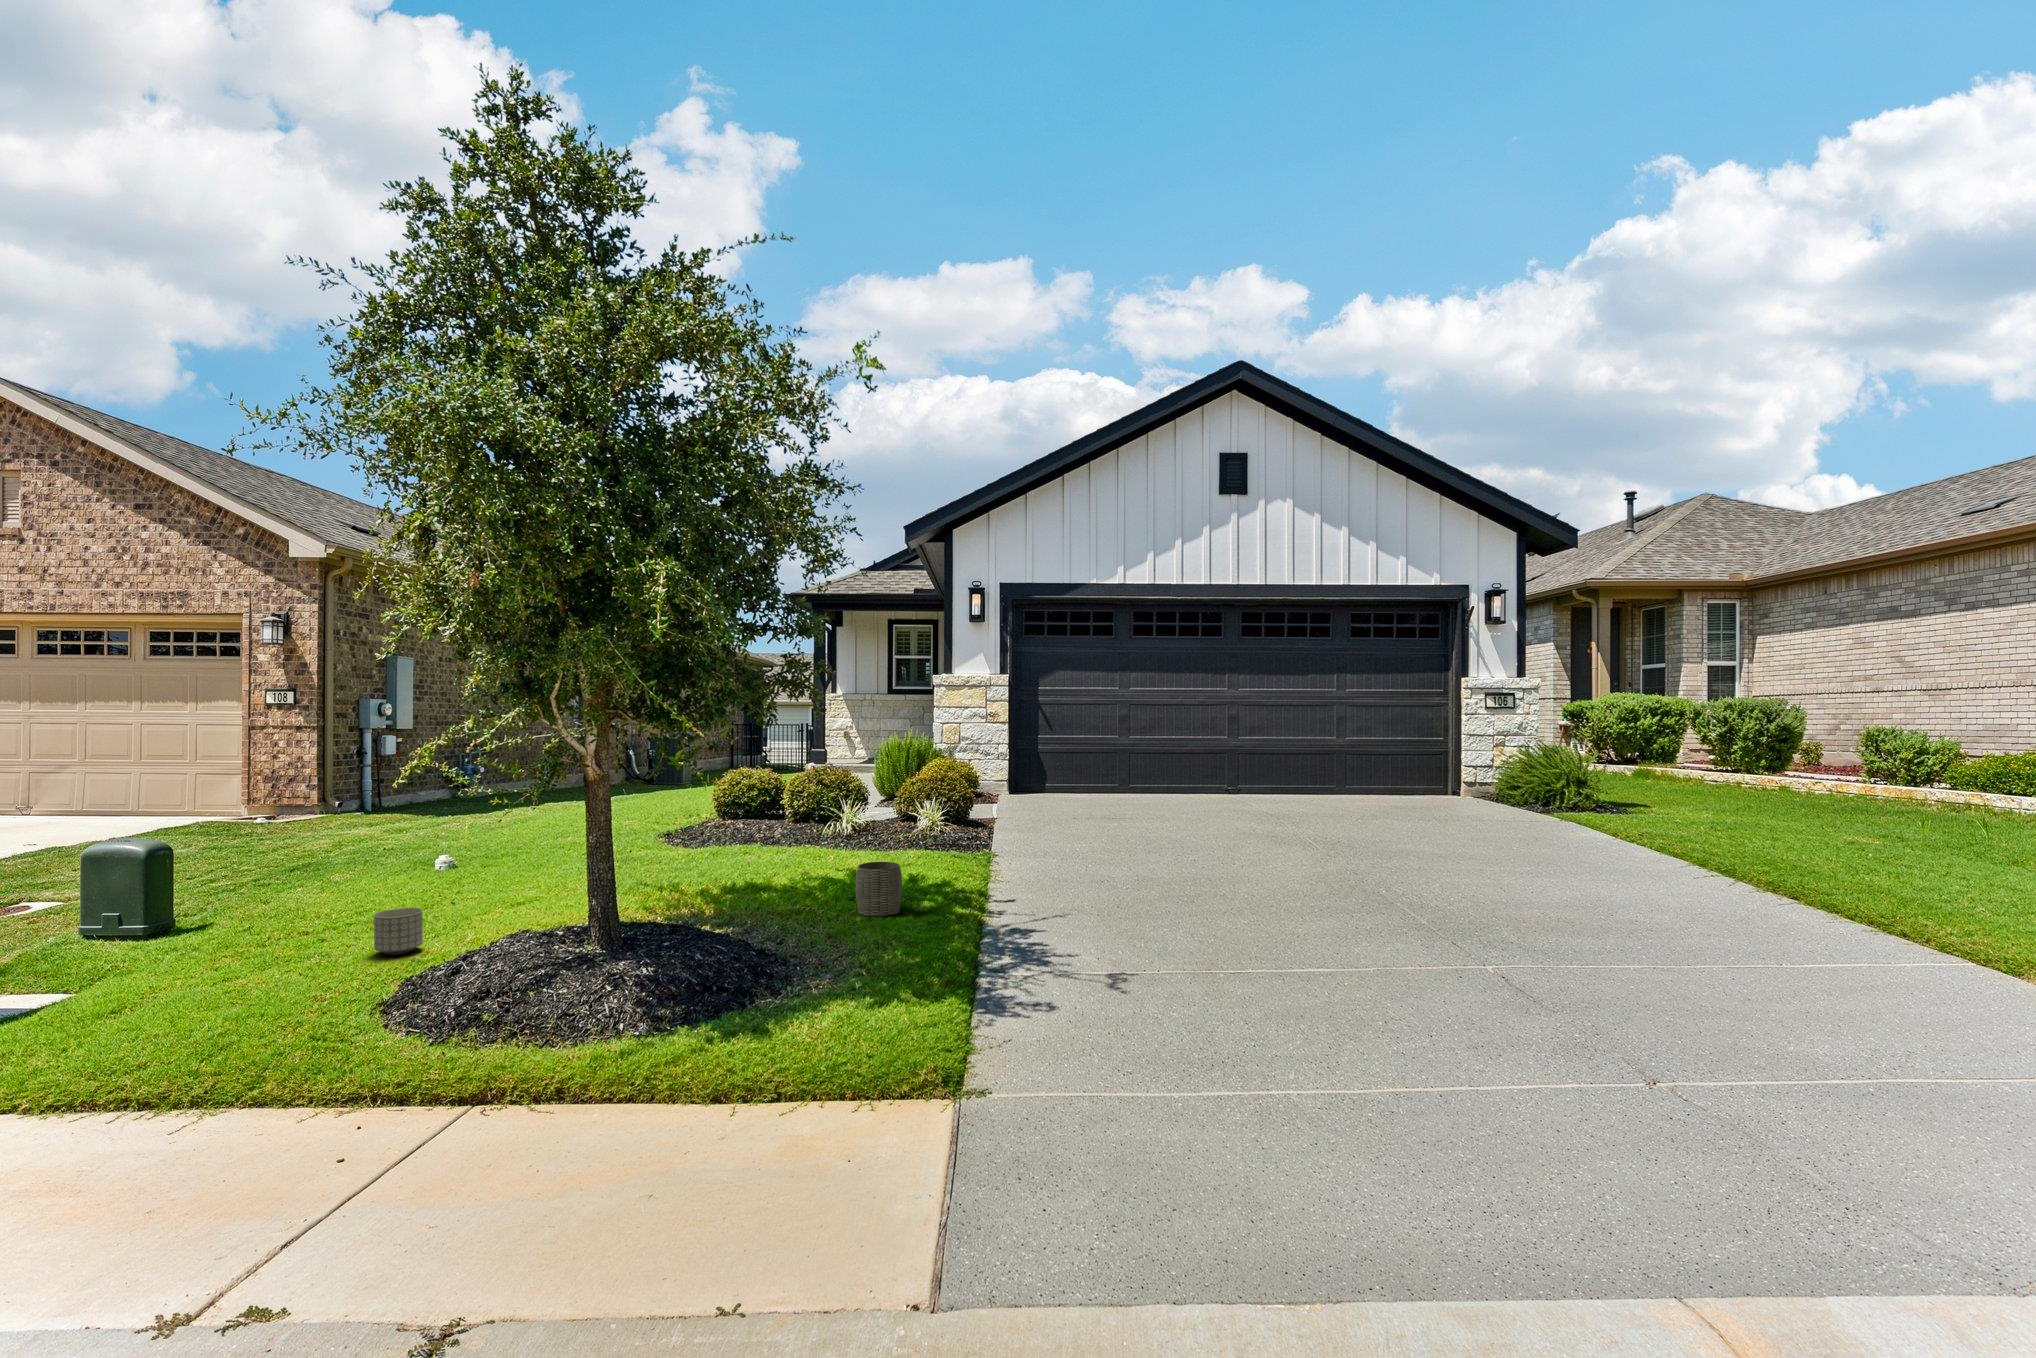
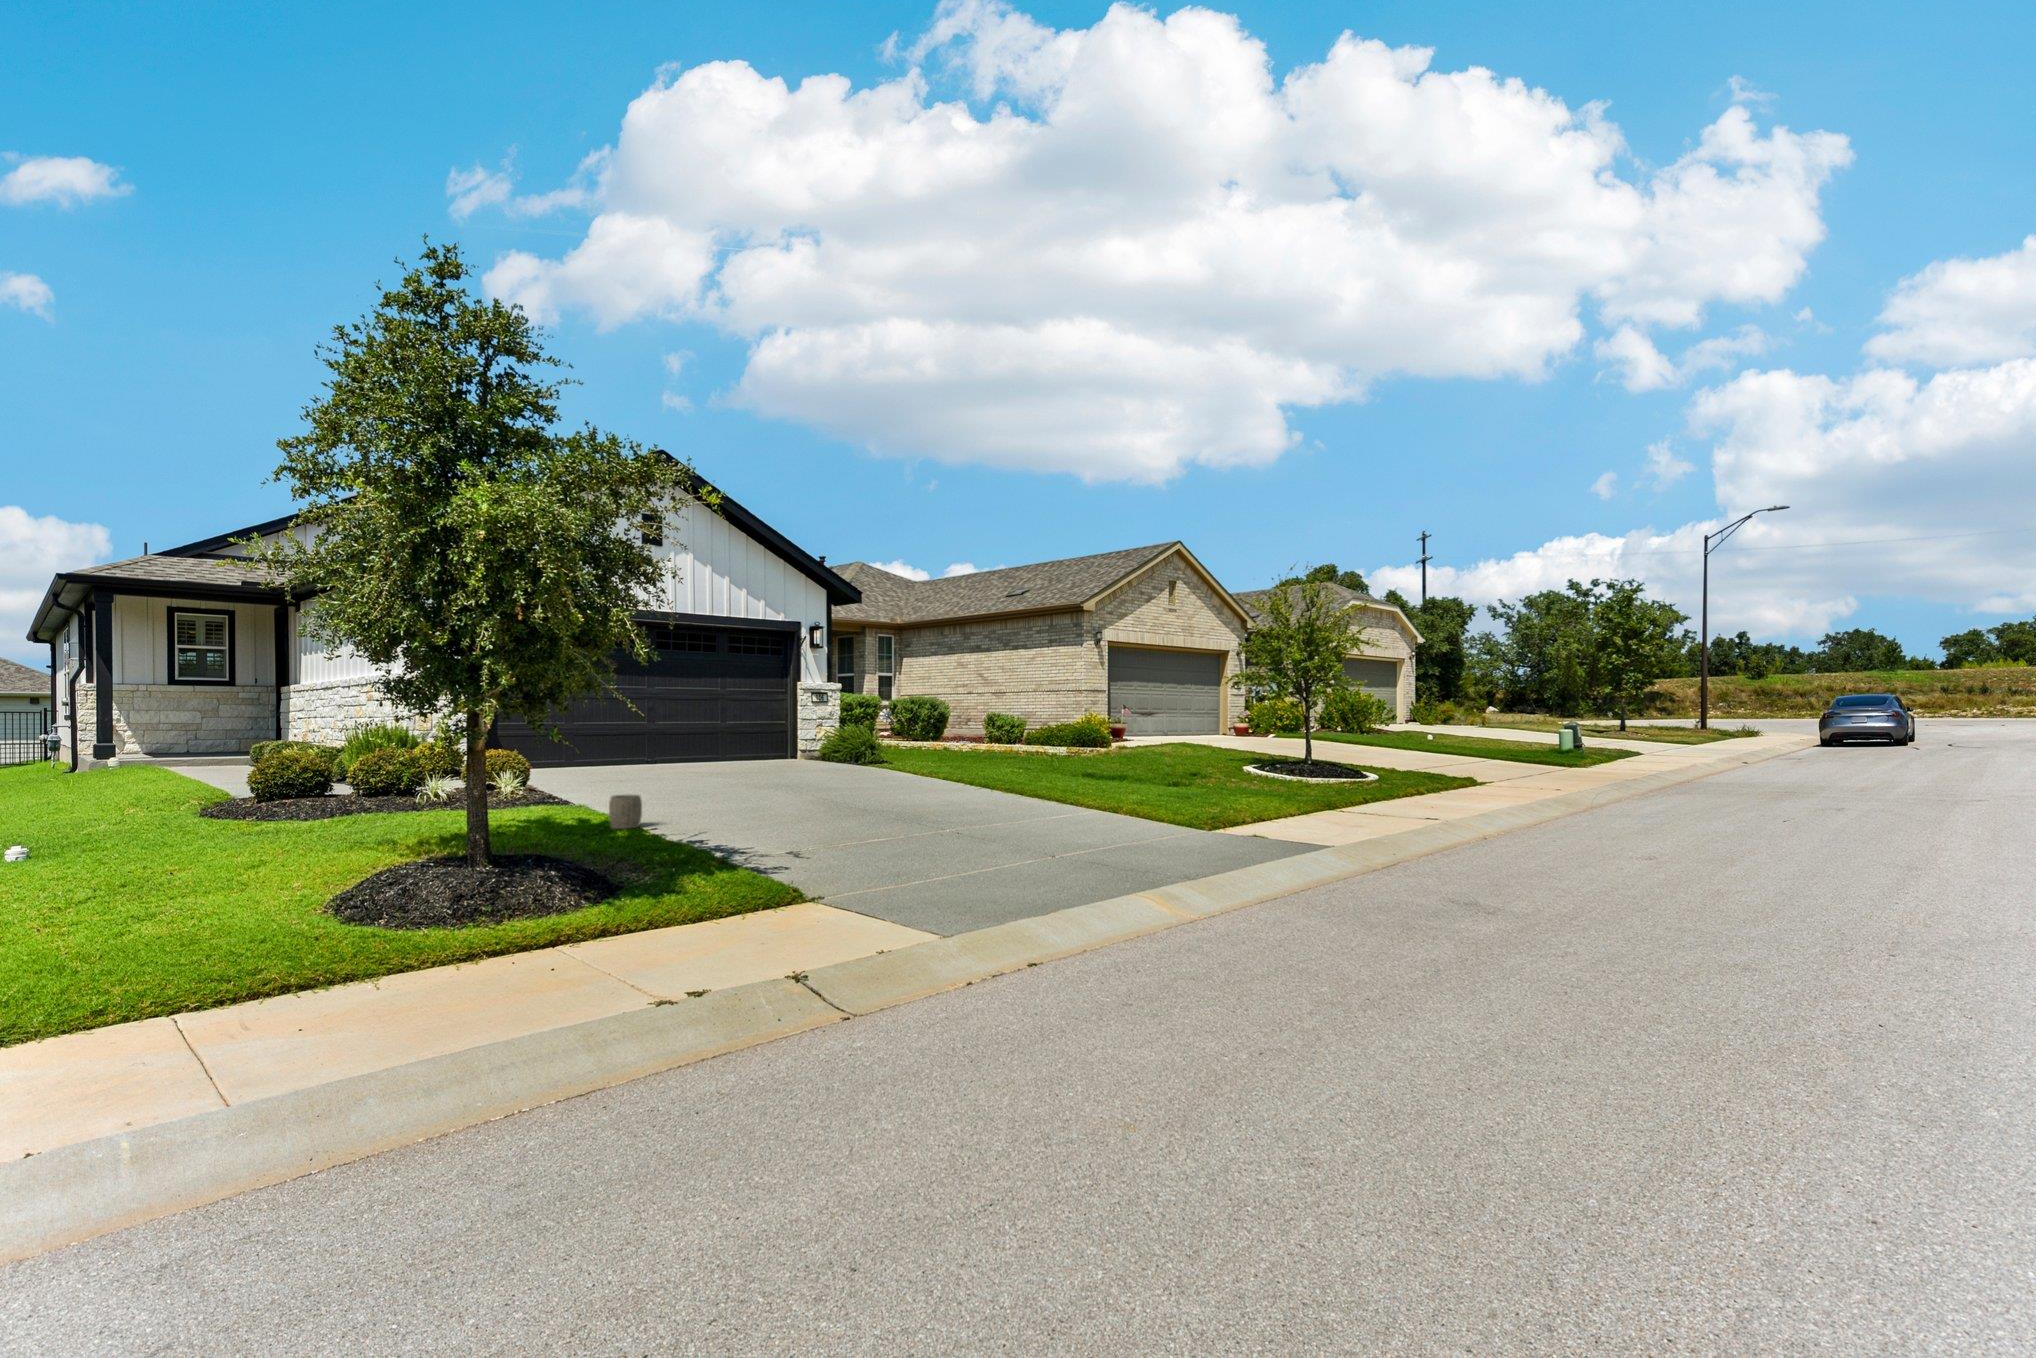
planter: present [374,908,423,955] -> none [335,842,373,876]

